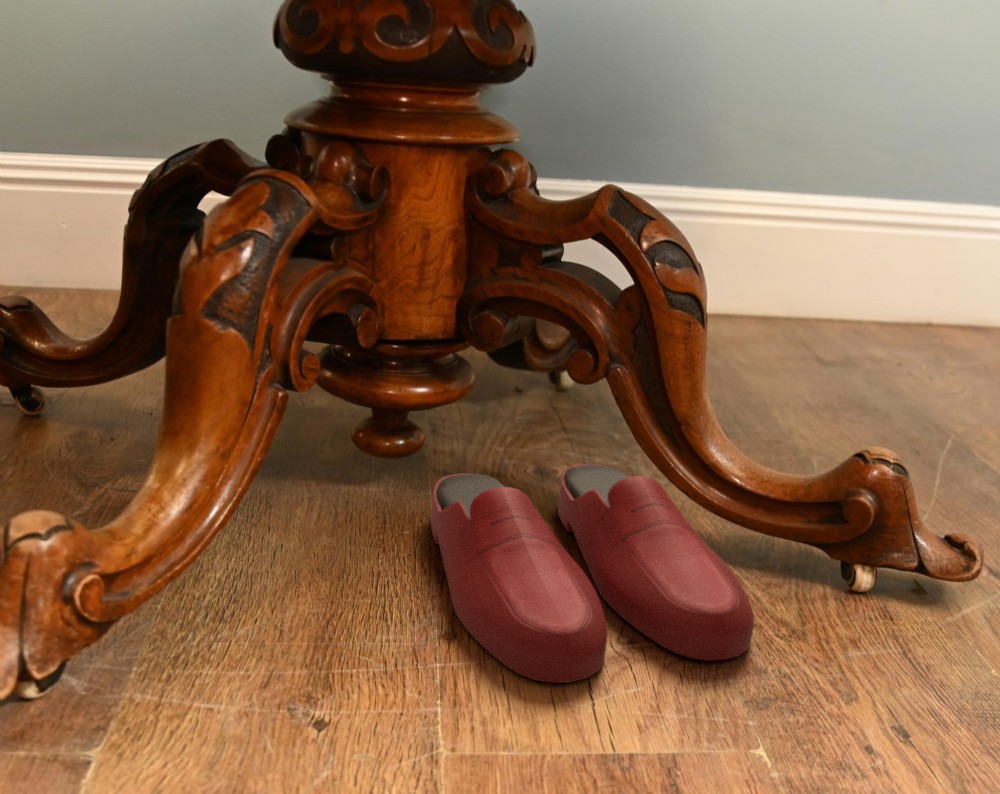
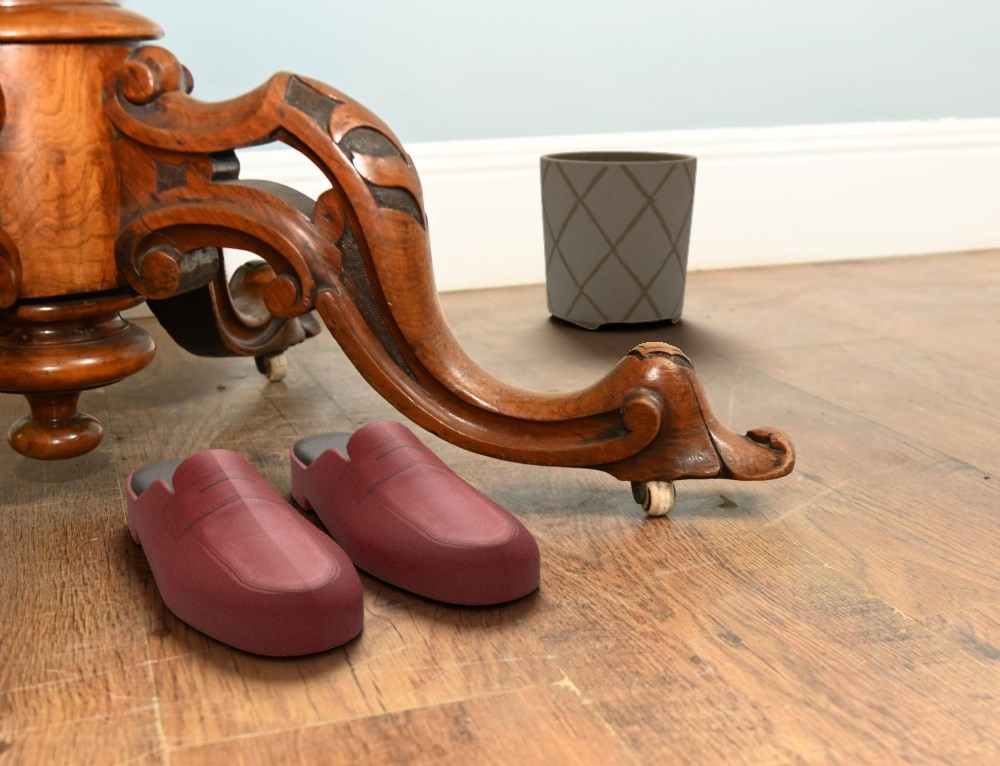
planter: none [792,198,952,366] -> present [540,151,697,330]

